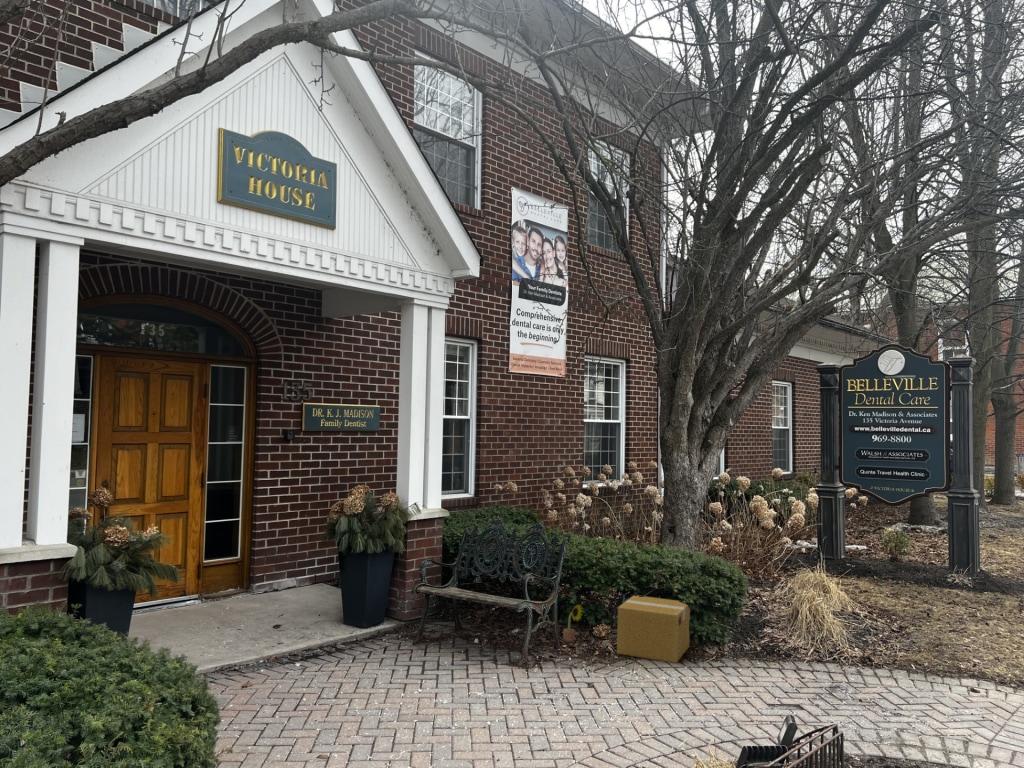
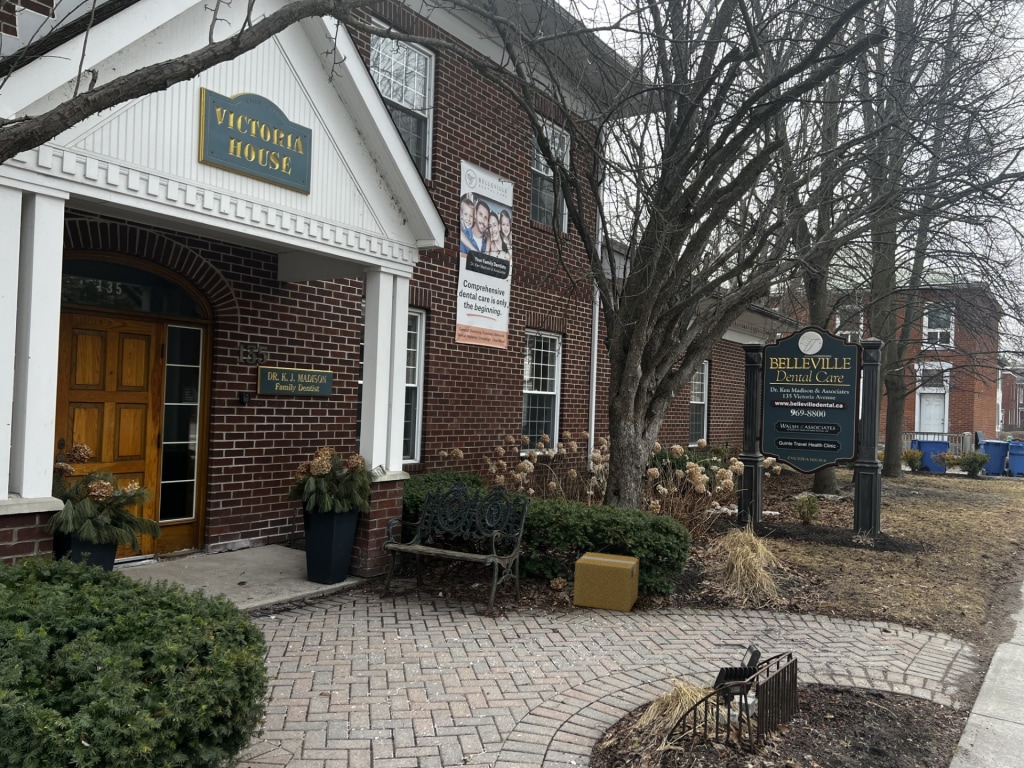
decorative plant: present [563,605,583,642] -> none [521,560,541,596]

